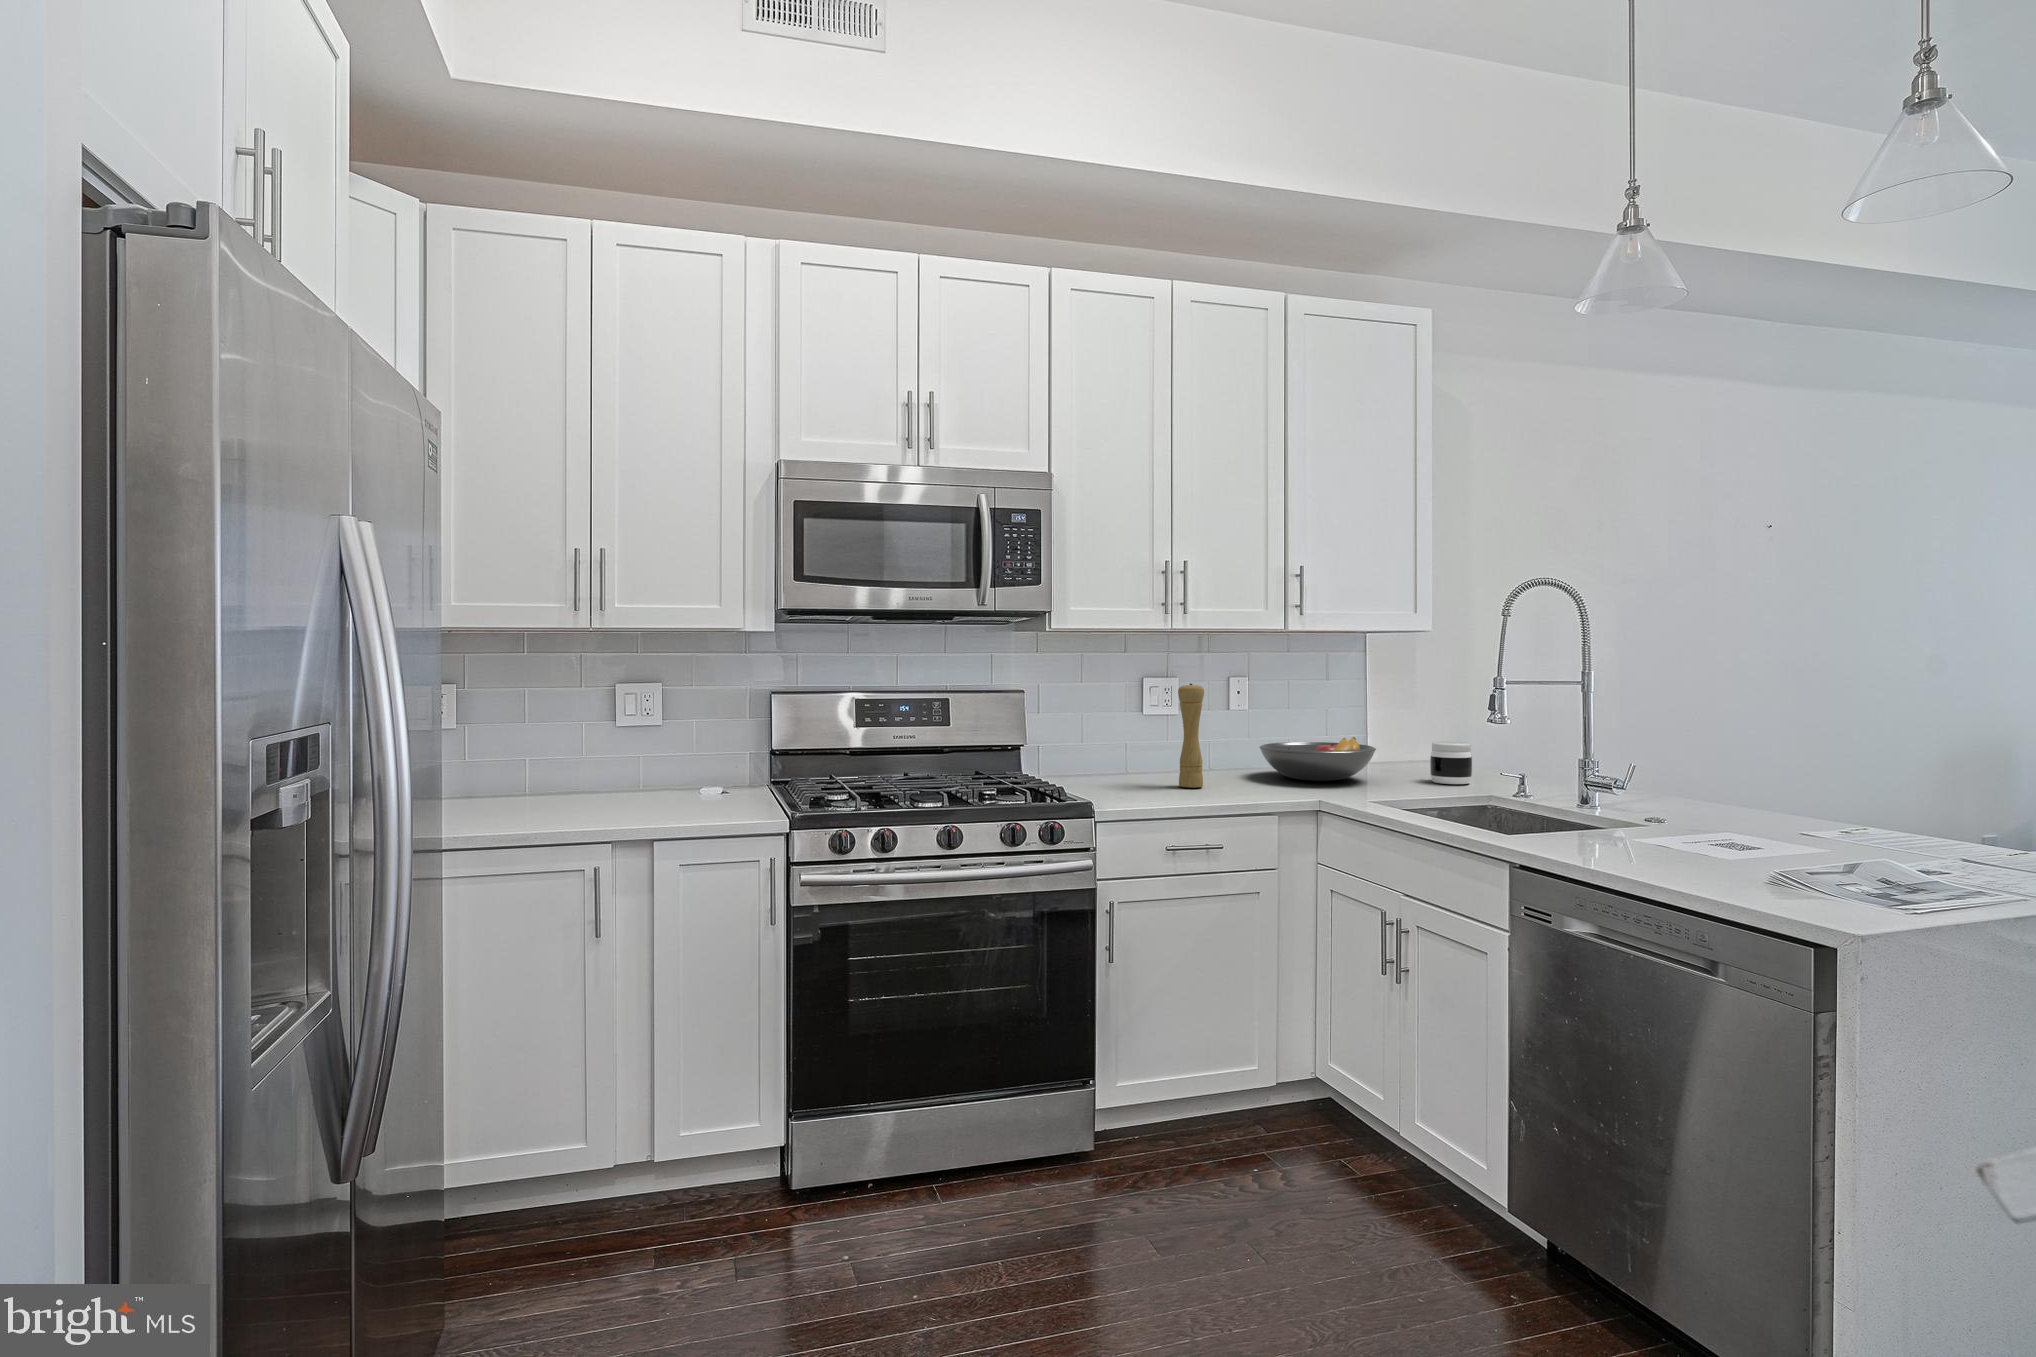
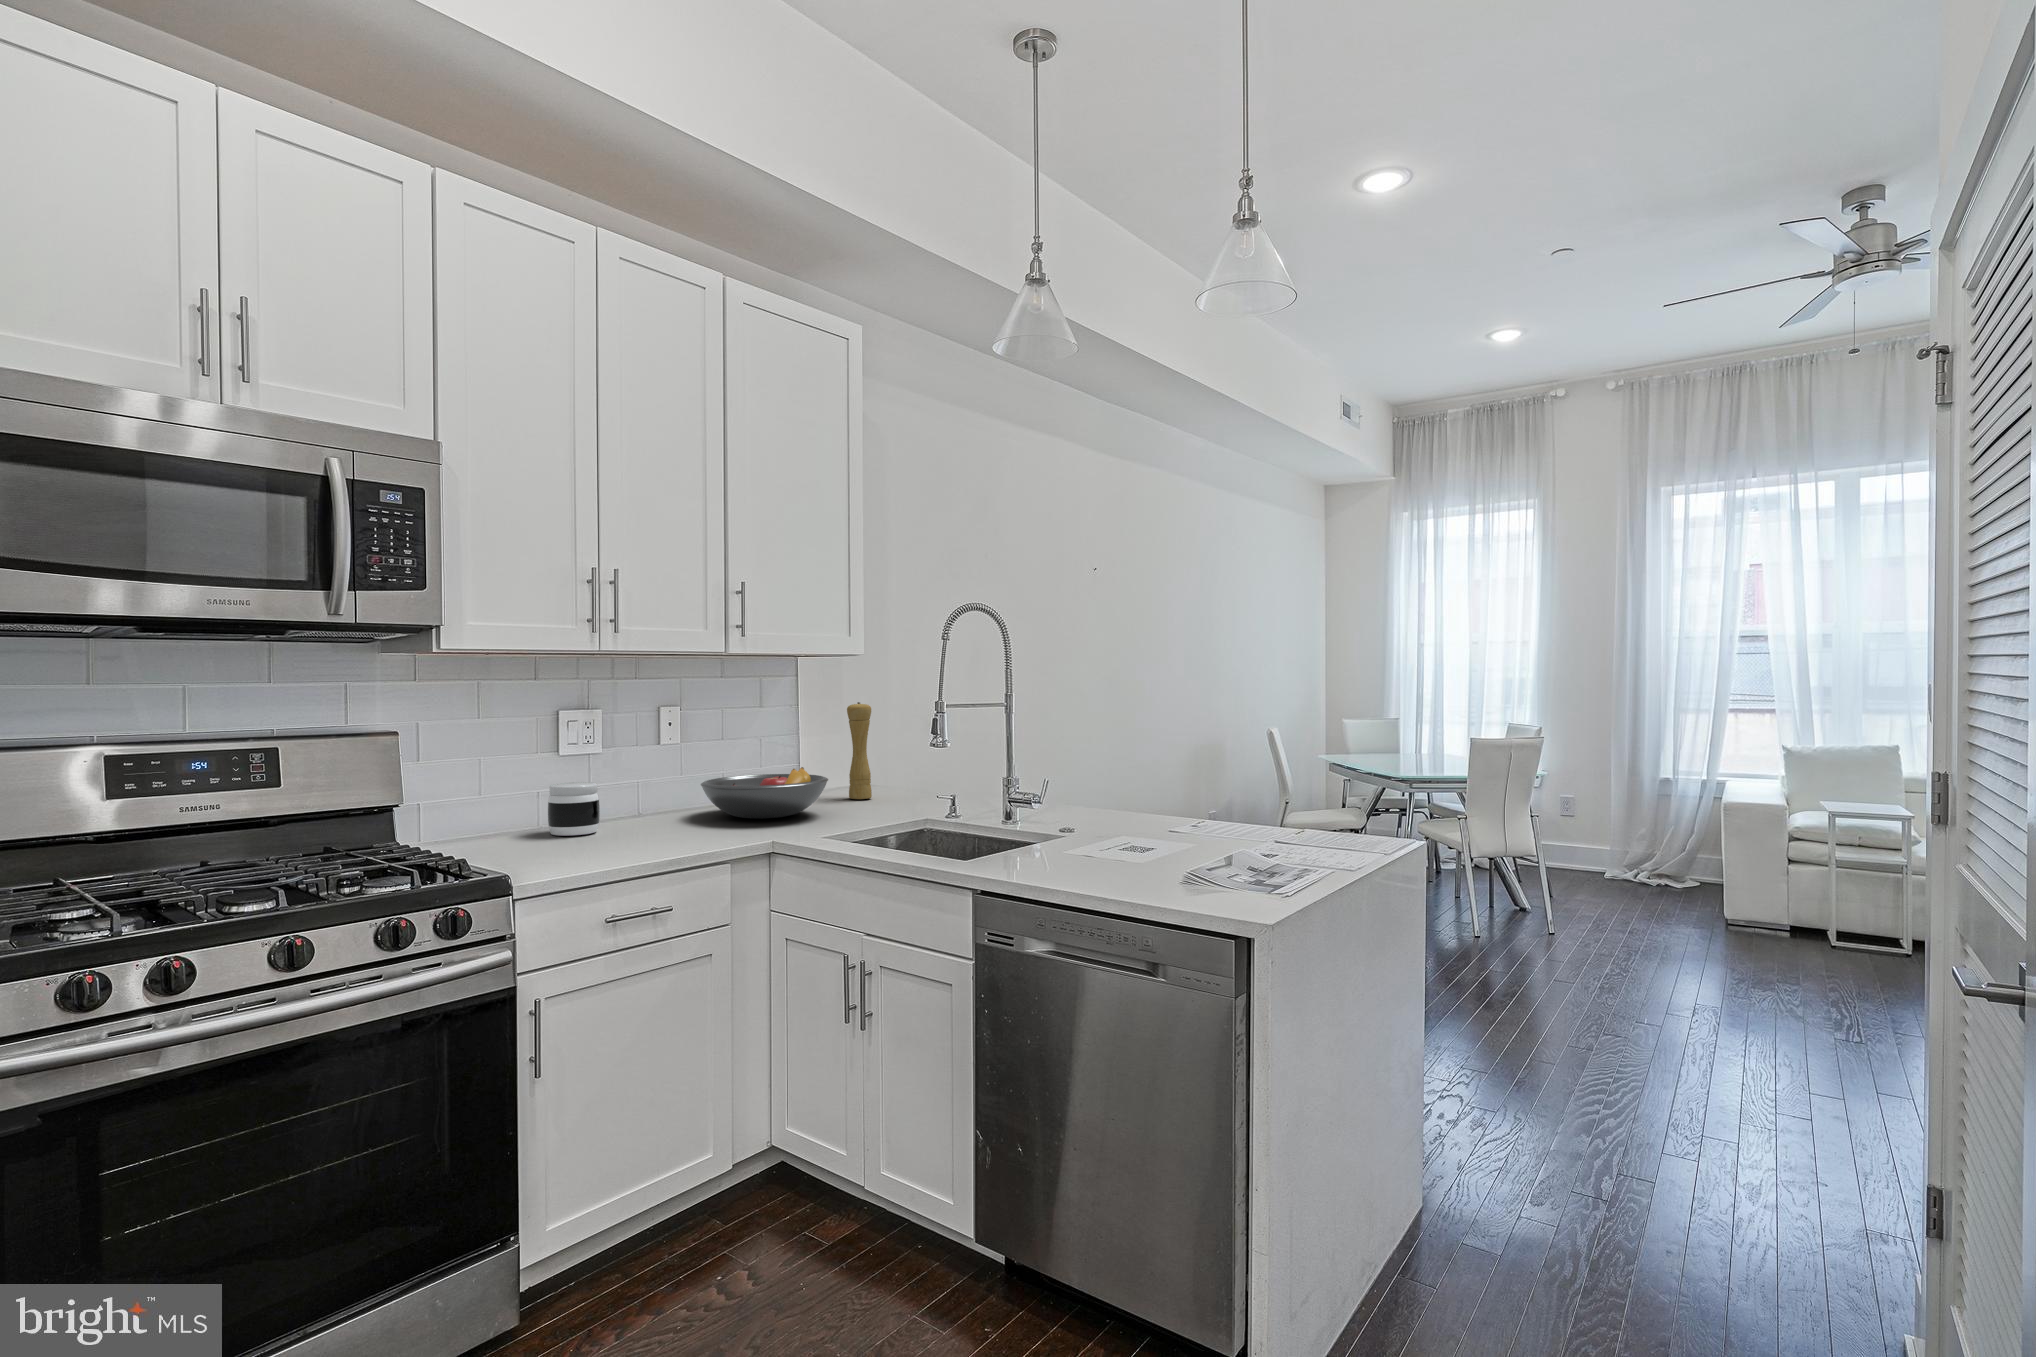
pepper mill: present [1178,683,1204,788] -> present [847,702,872,799]
jar: present [1430,742,1472,784] -> present [548,782,600,836]

